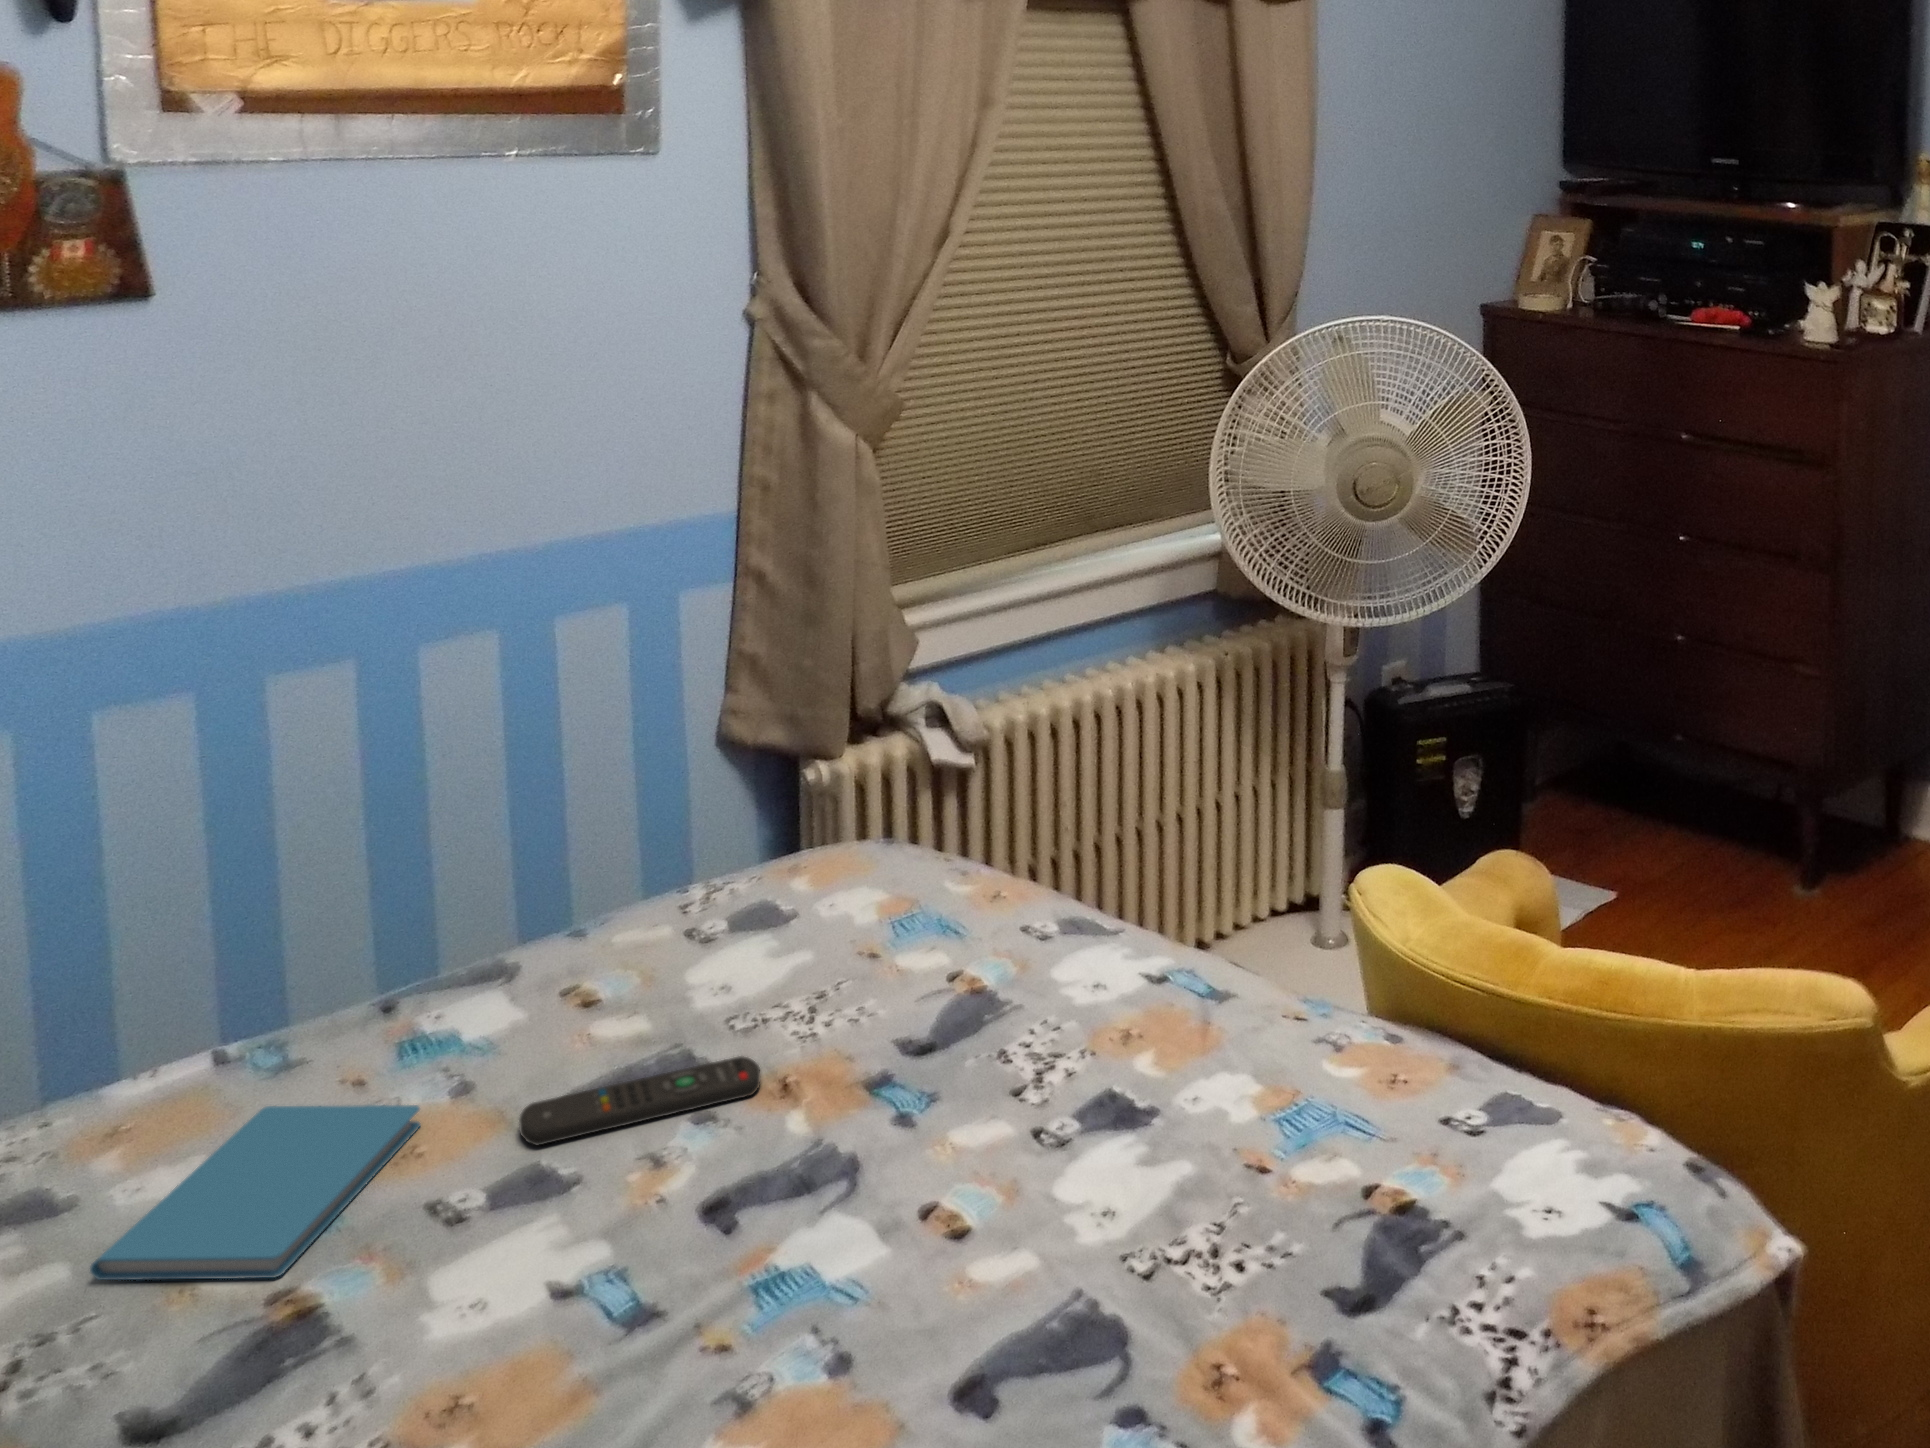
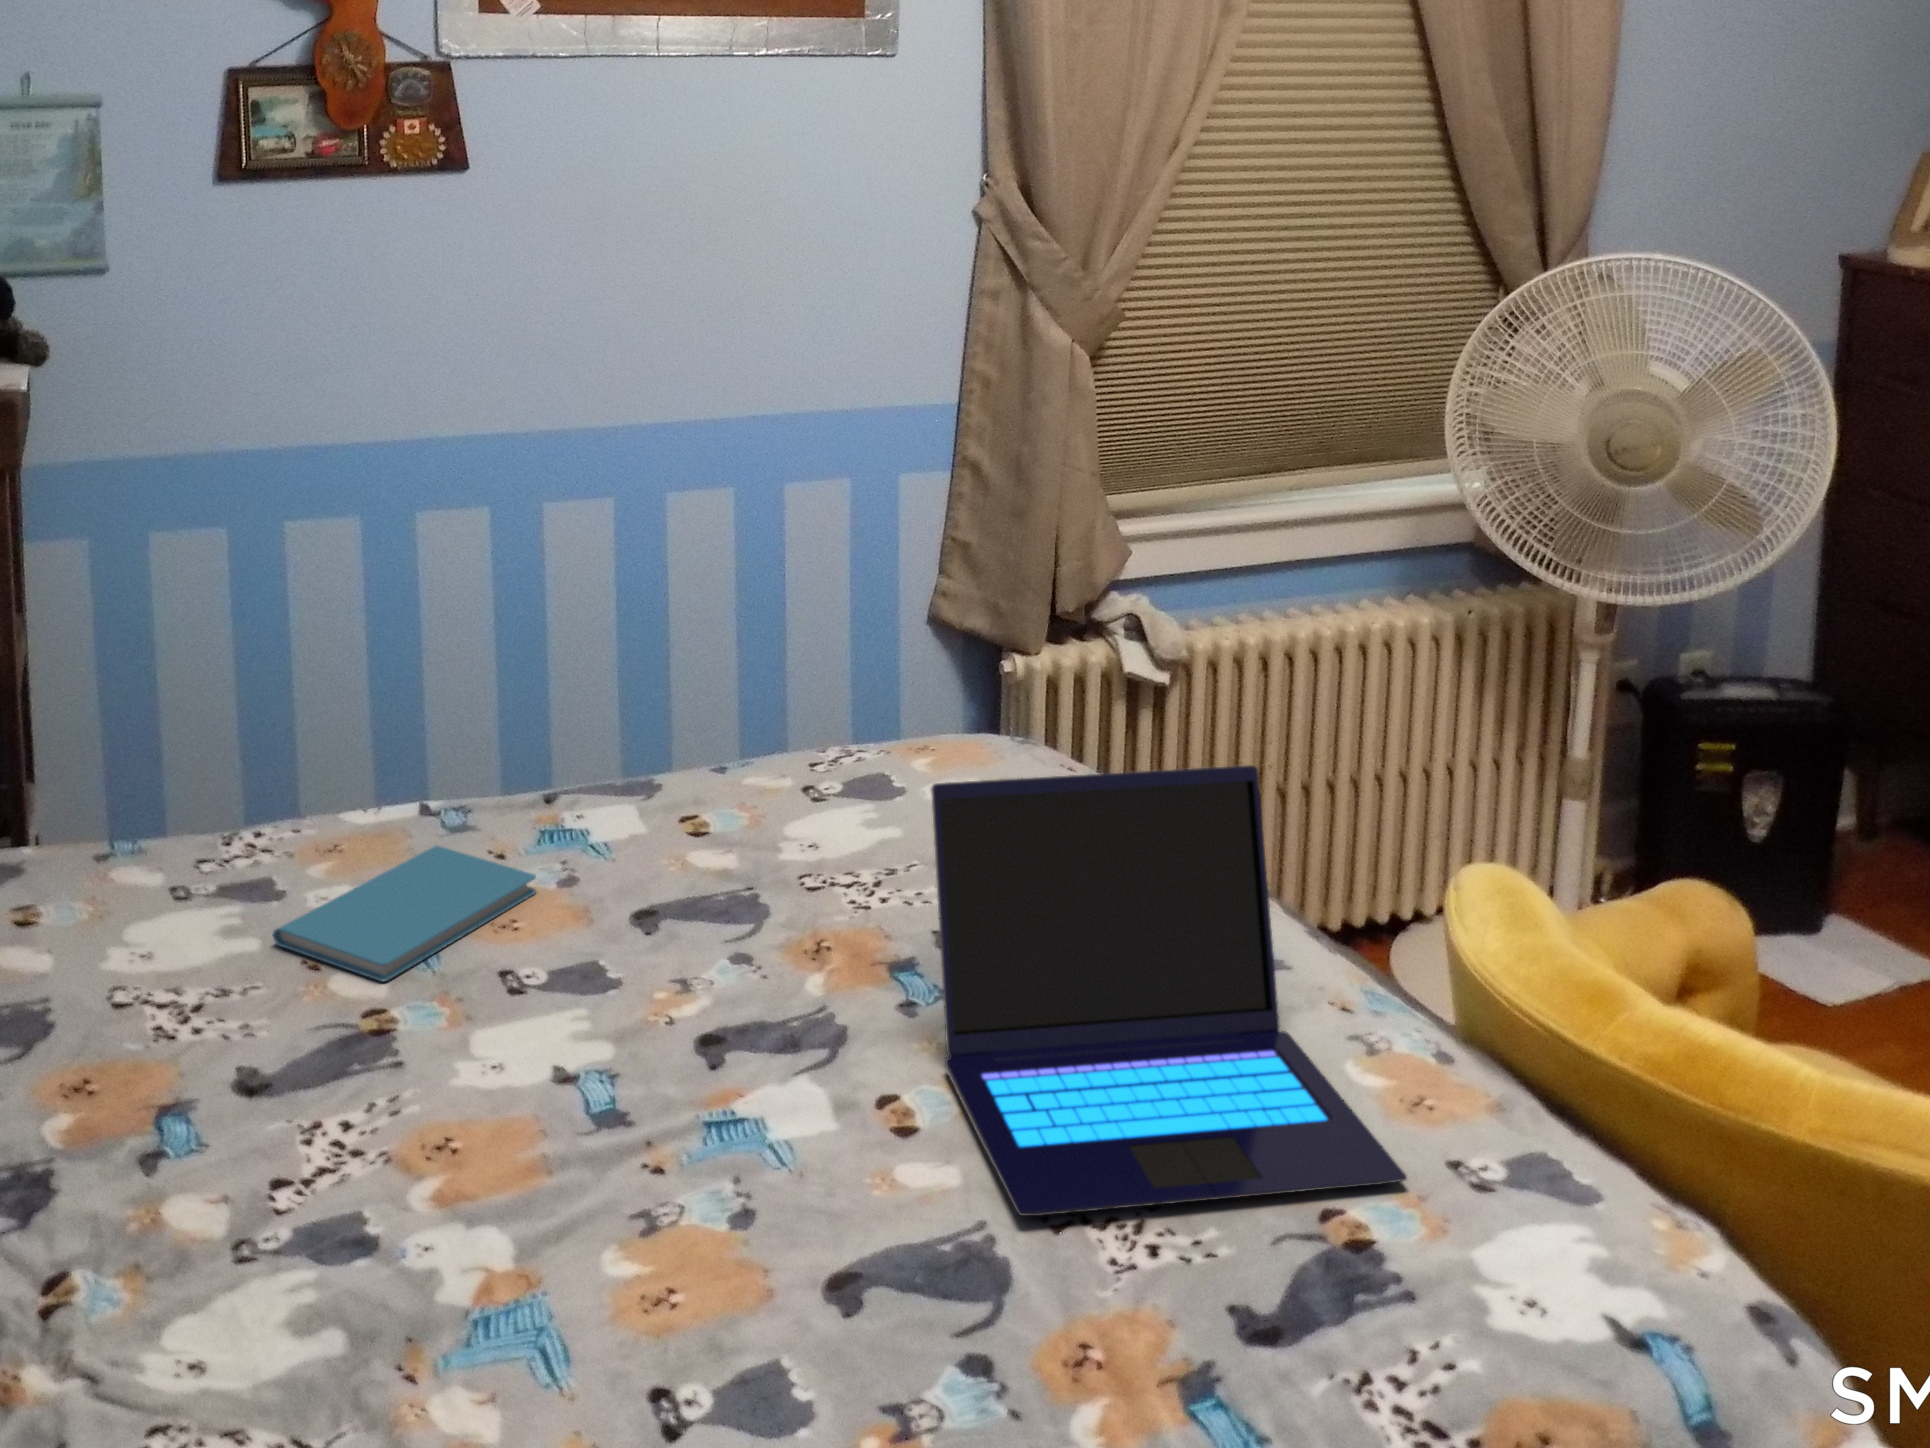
laptop: none [930,813,1409,1277] -> present [931,765,1407,1216]
remote control: present [519,1056,760,1145] -> none [599,897,805,942]

